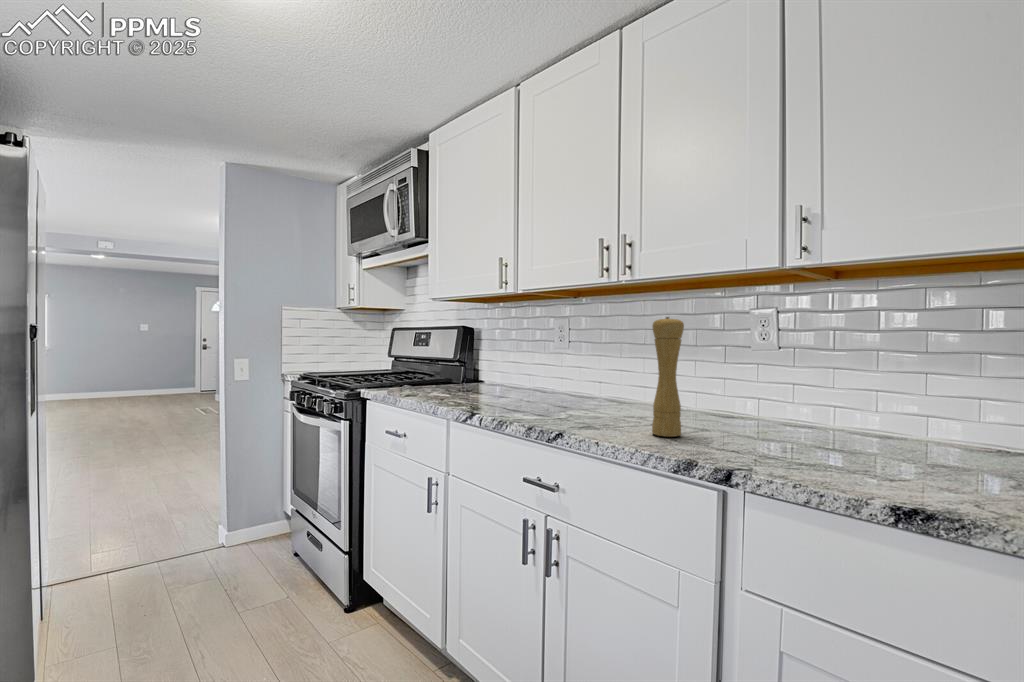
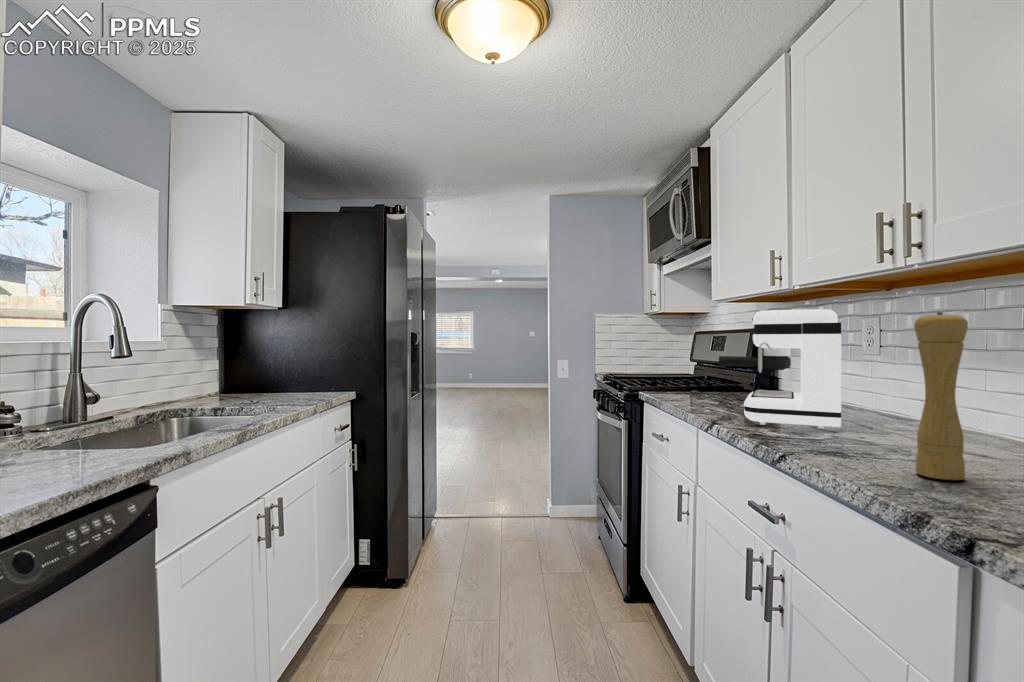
coffee maker: none [469,310,572,410] -> present [719,309,841,429]

